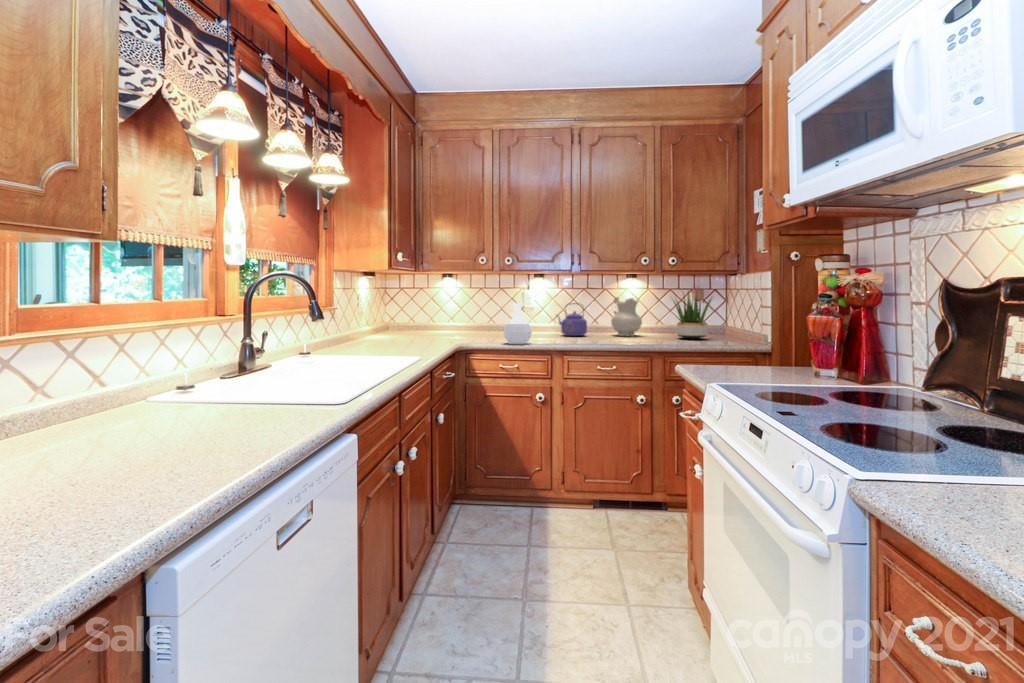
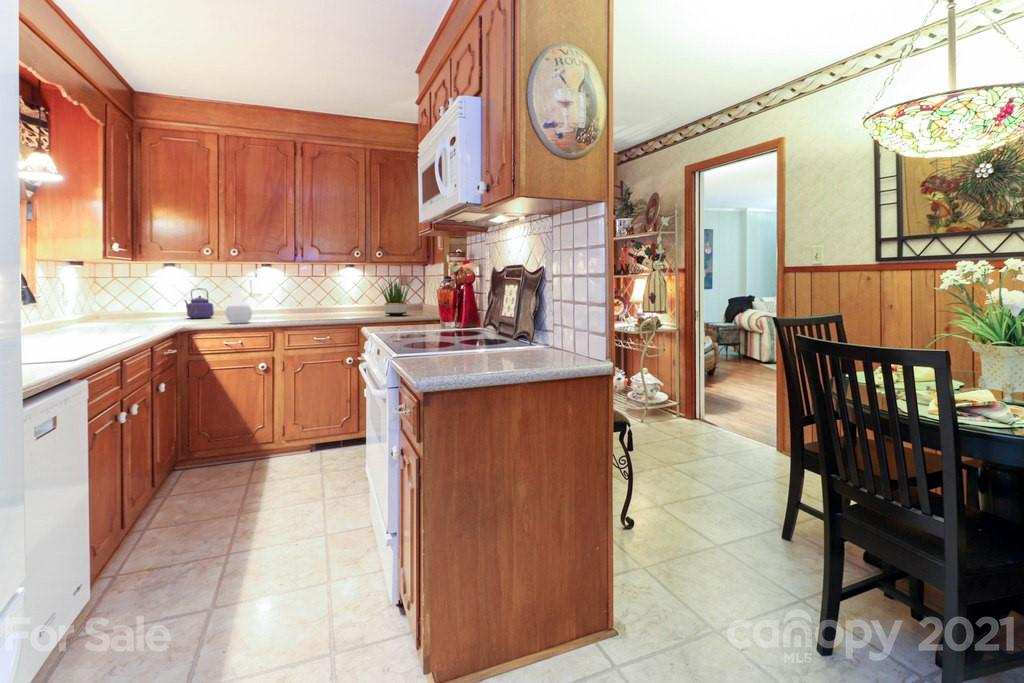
ceramic pitcher: present [611,297,642,336] -> none [332,283,358,315]
kettle: present [558,303,587,336] -> present [184,288,214,318]

